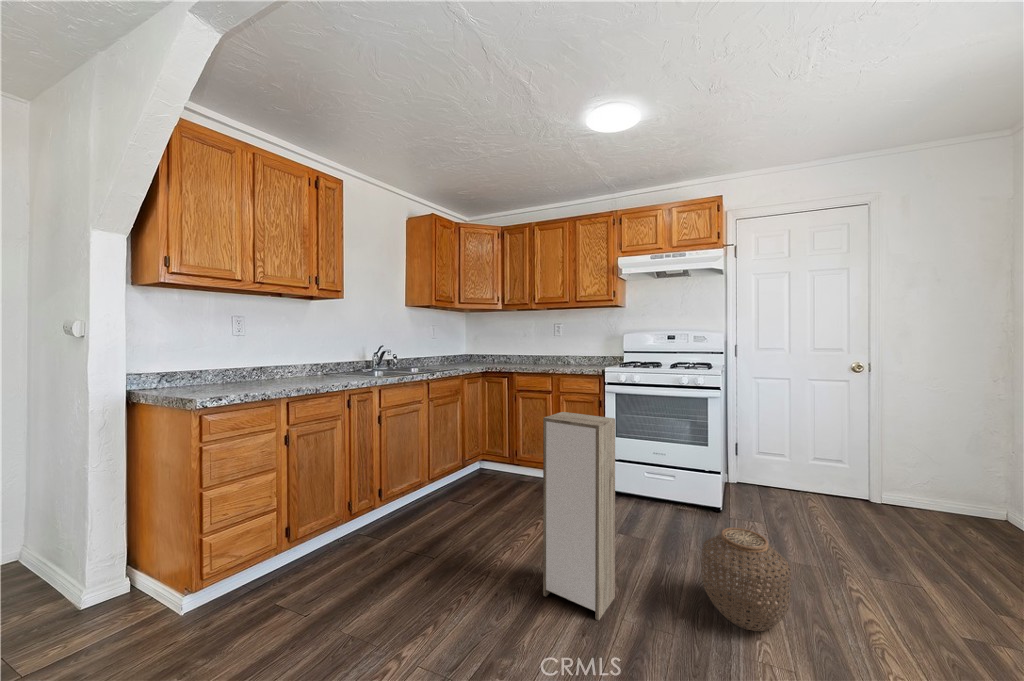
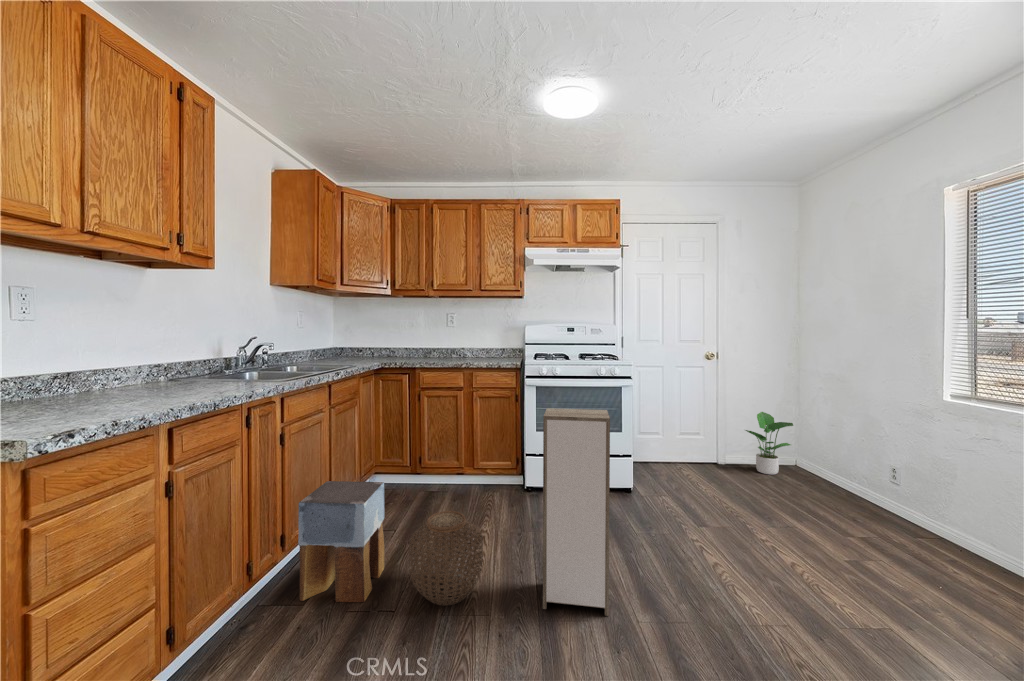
potted plant: none [905,446,992,534] -> present [746,412,793,475]
stool: none [381,454,447,551] -> present [298,481,384,602]
woven basket: present [701,528,791,631] -> present [409,511,483,605]

